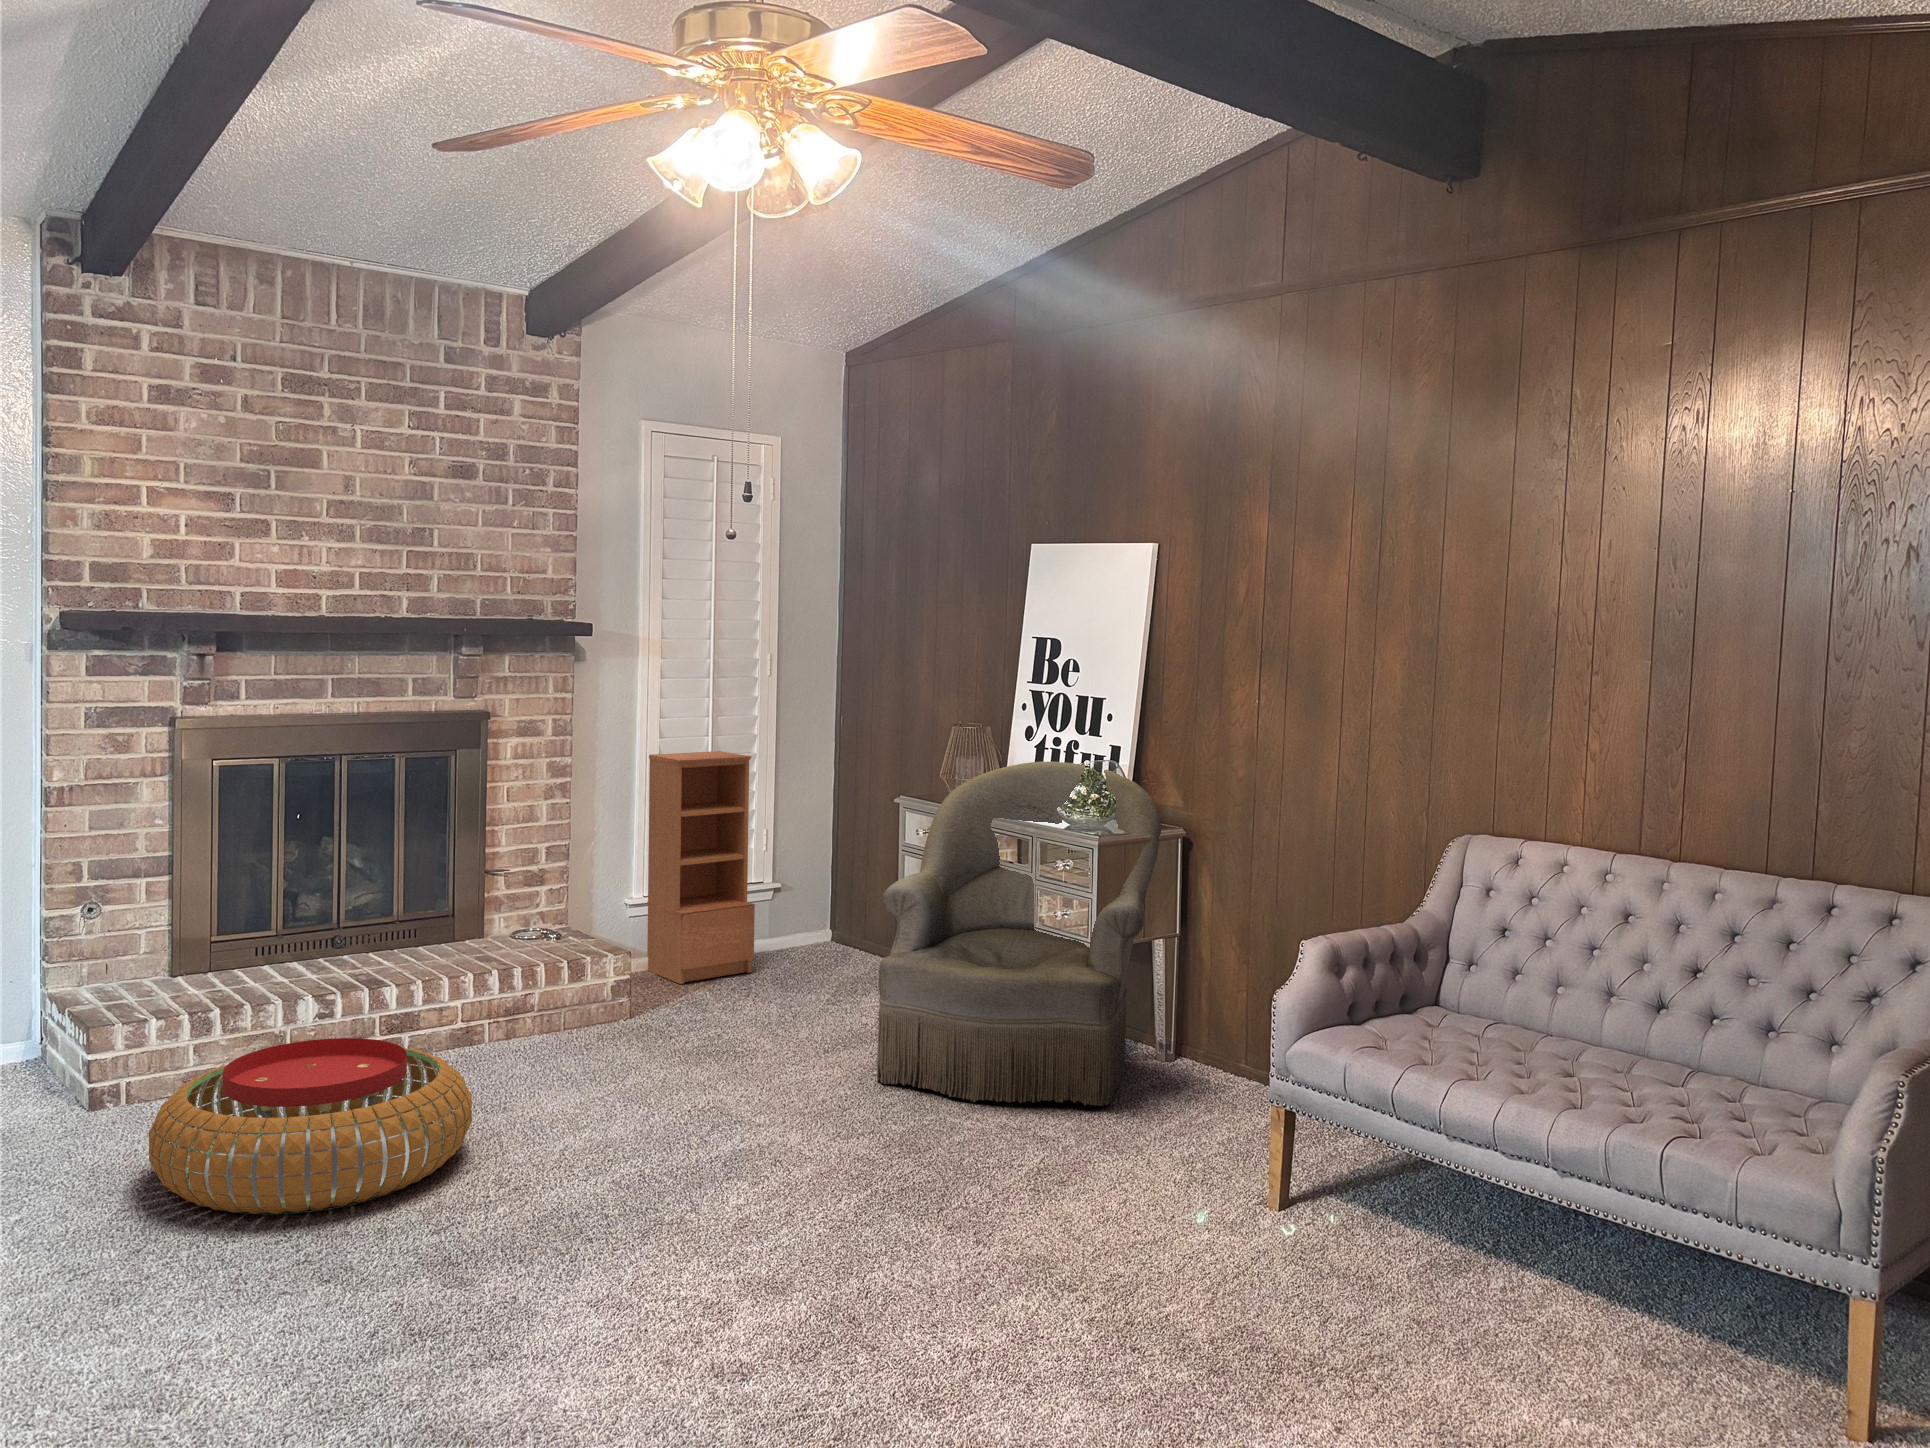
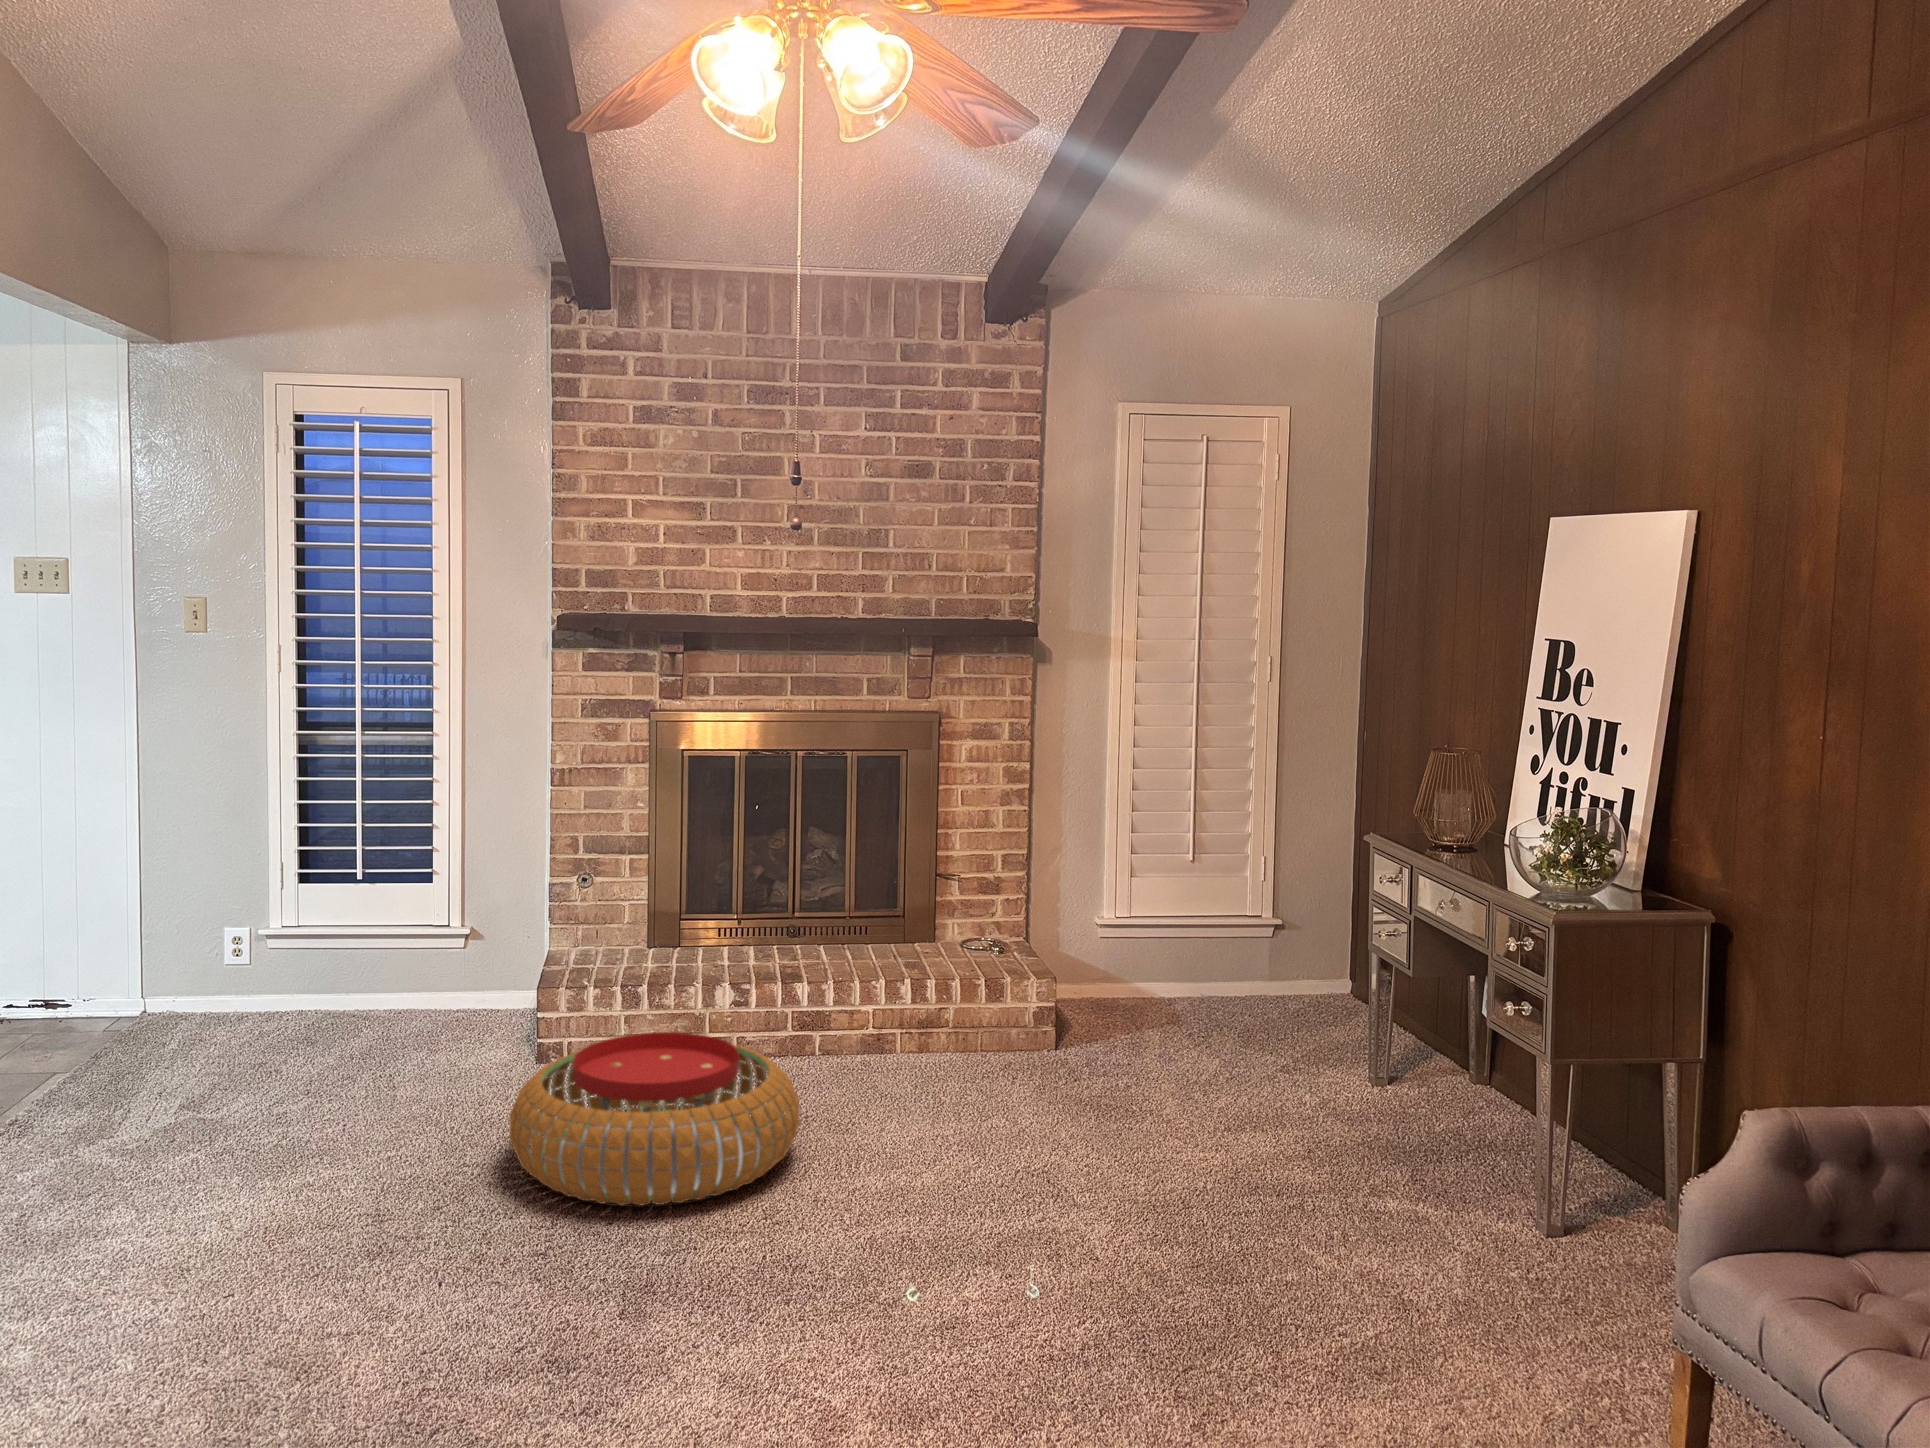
bookcase: present [647,751,755,984] -> none [1112,763,1222,1017]
armchair: present [877,762,1161,1106] -> none [1263,800,1680,1272]

